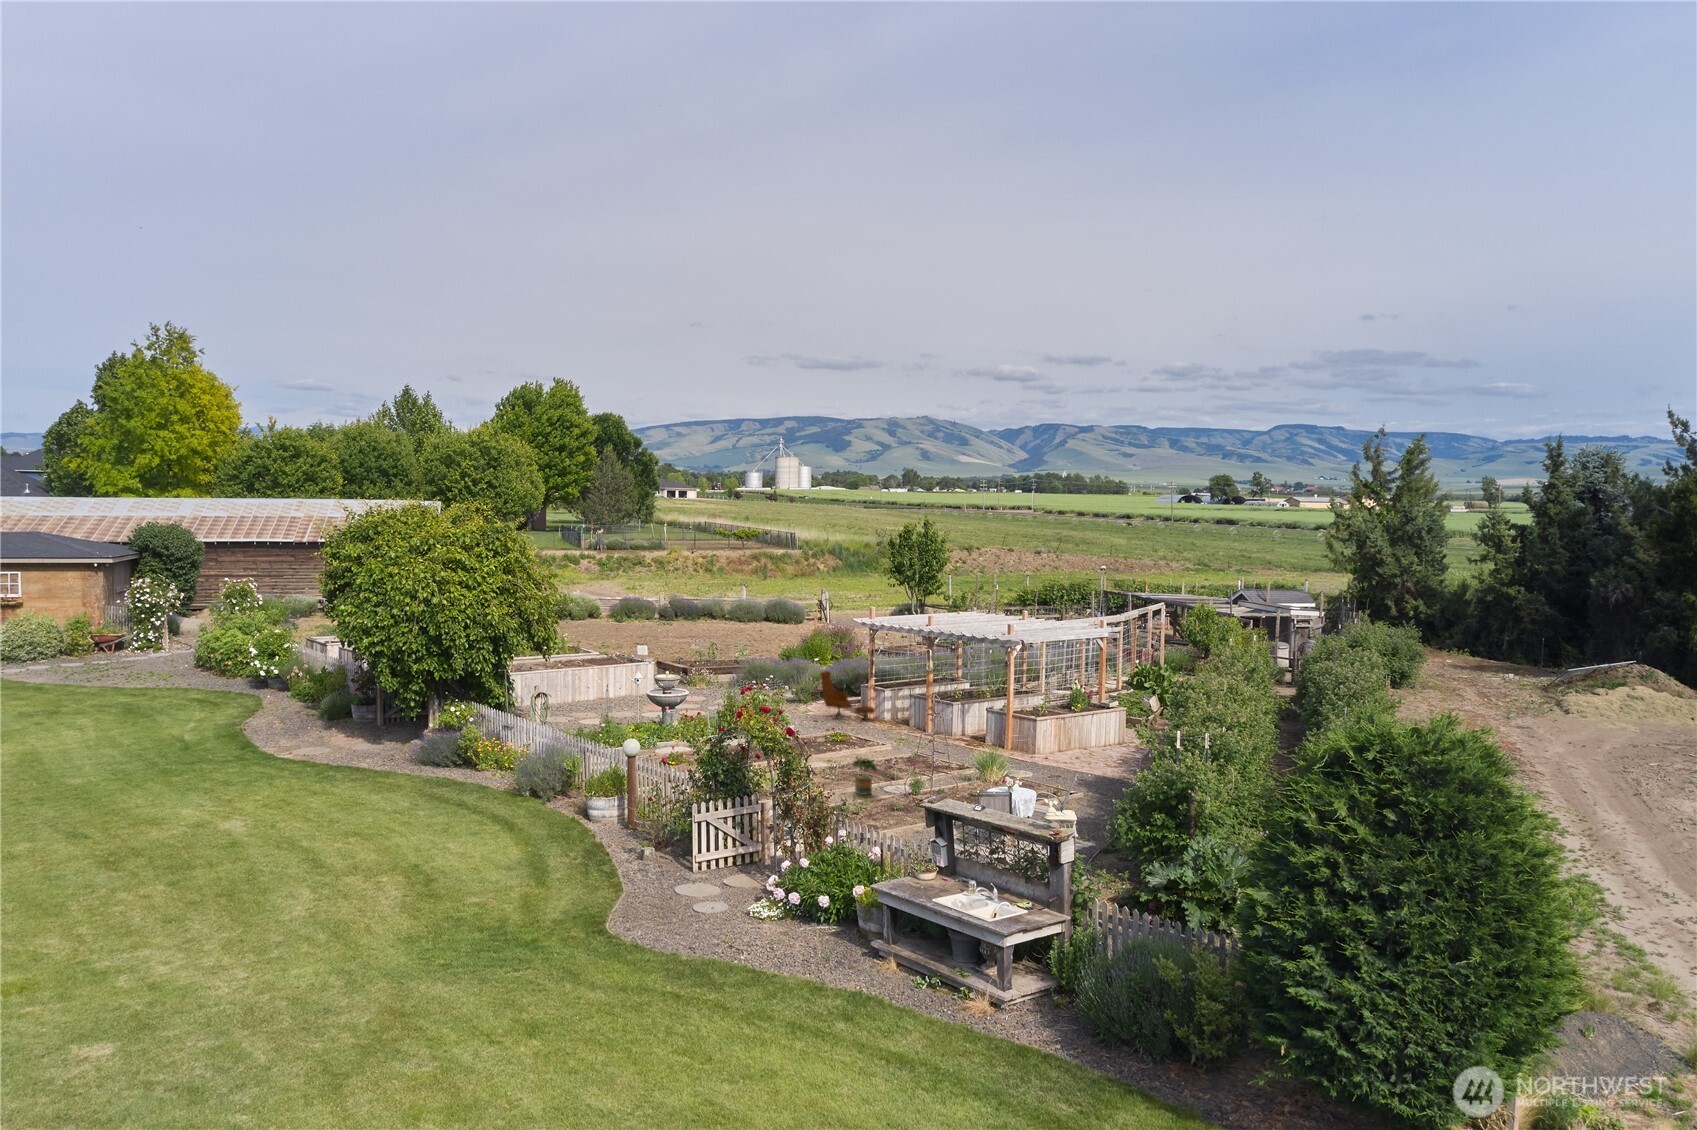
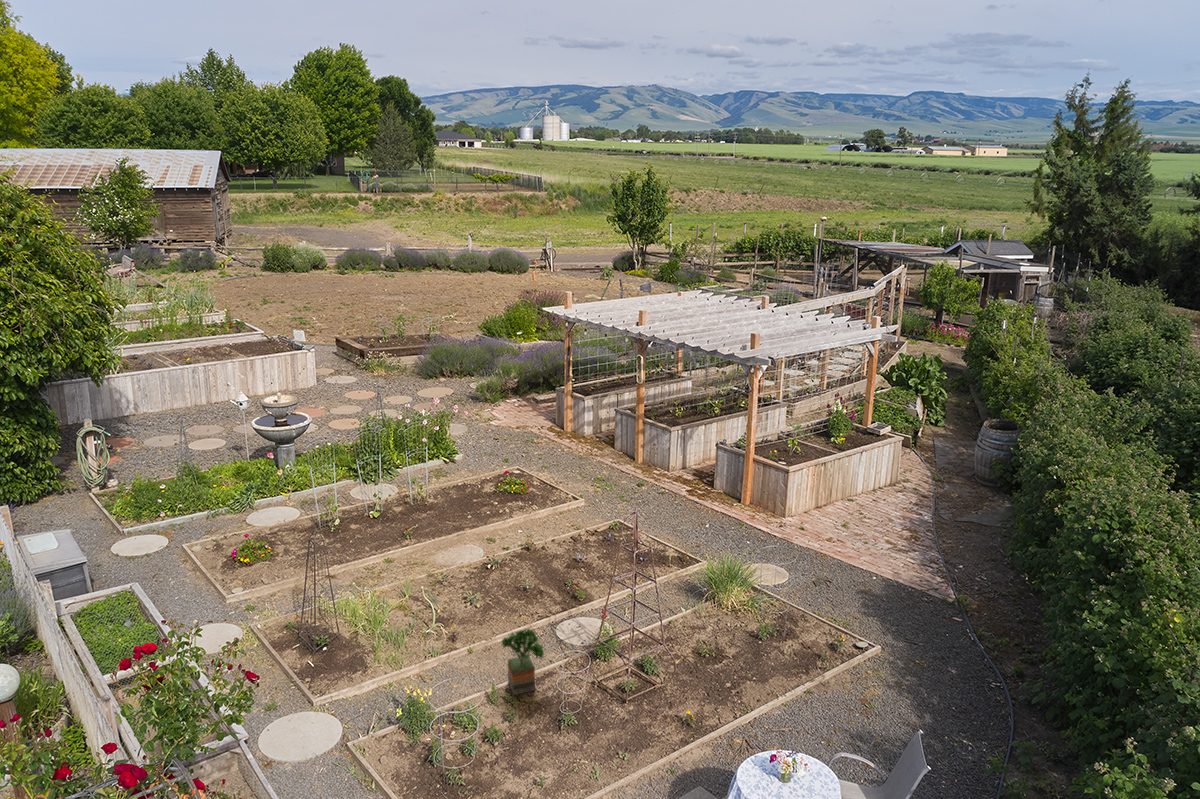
lounge chair: present [820,671,874,720] -> none [504,377,573,444]

